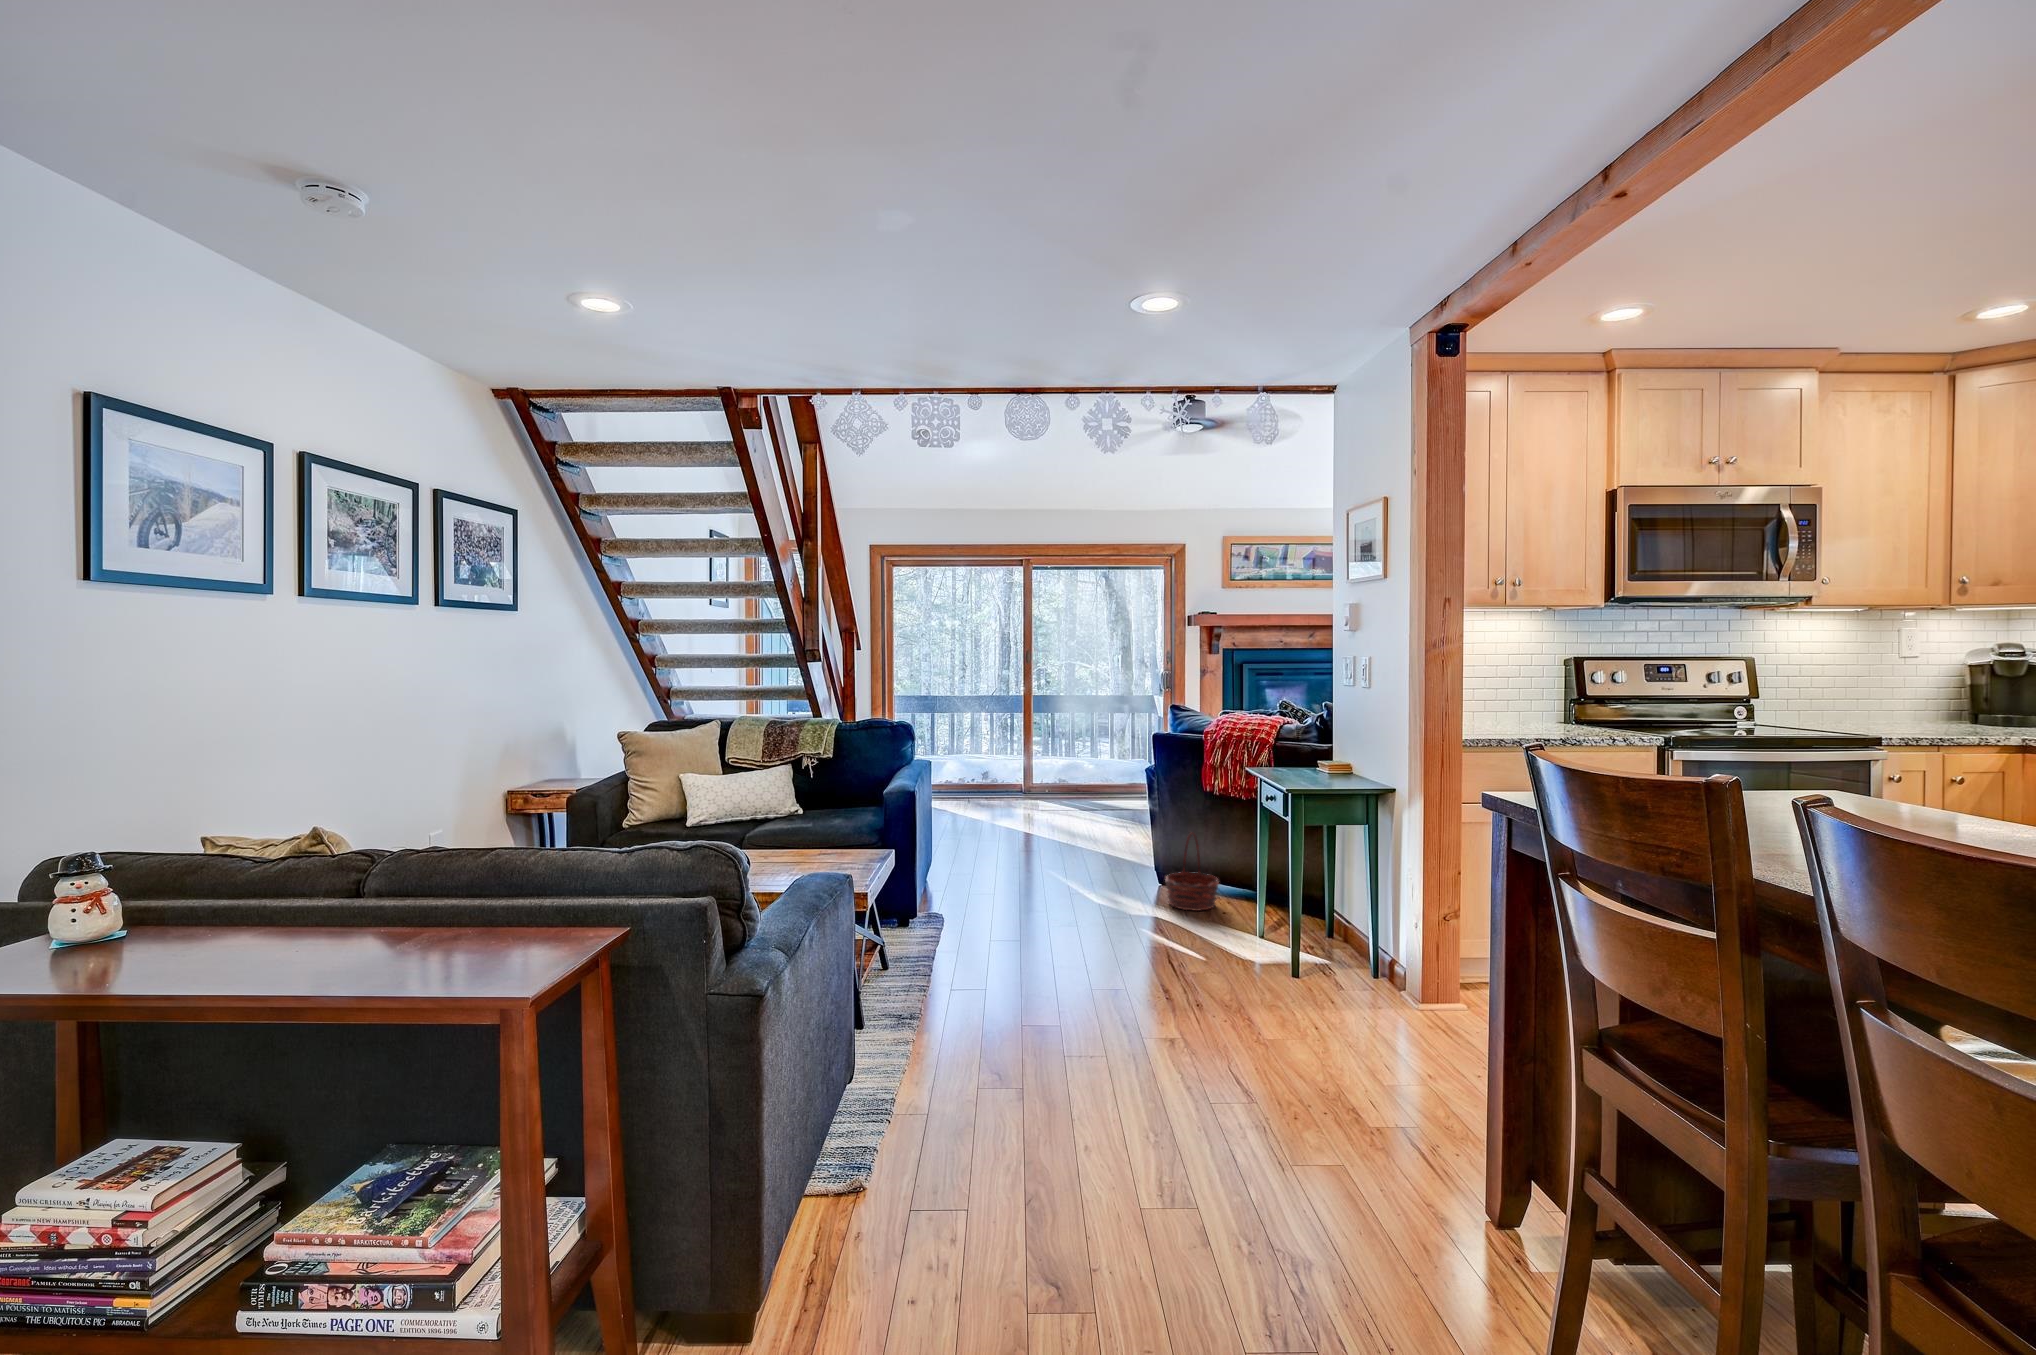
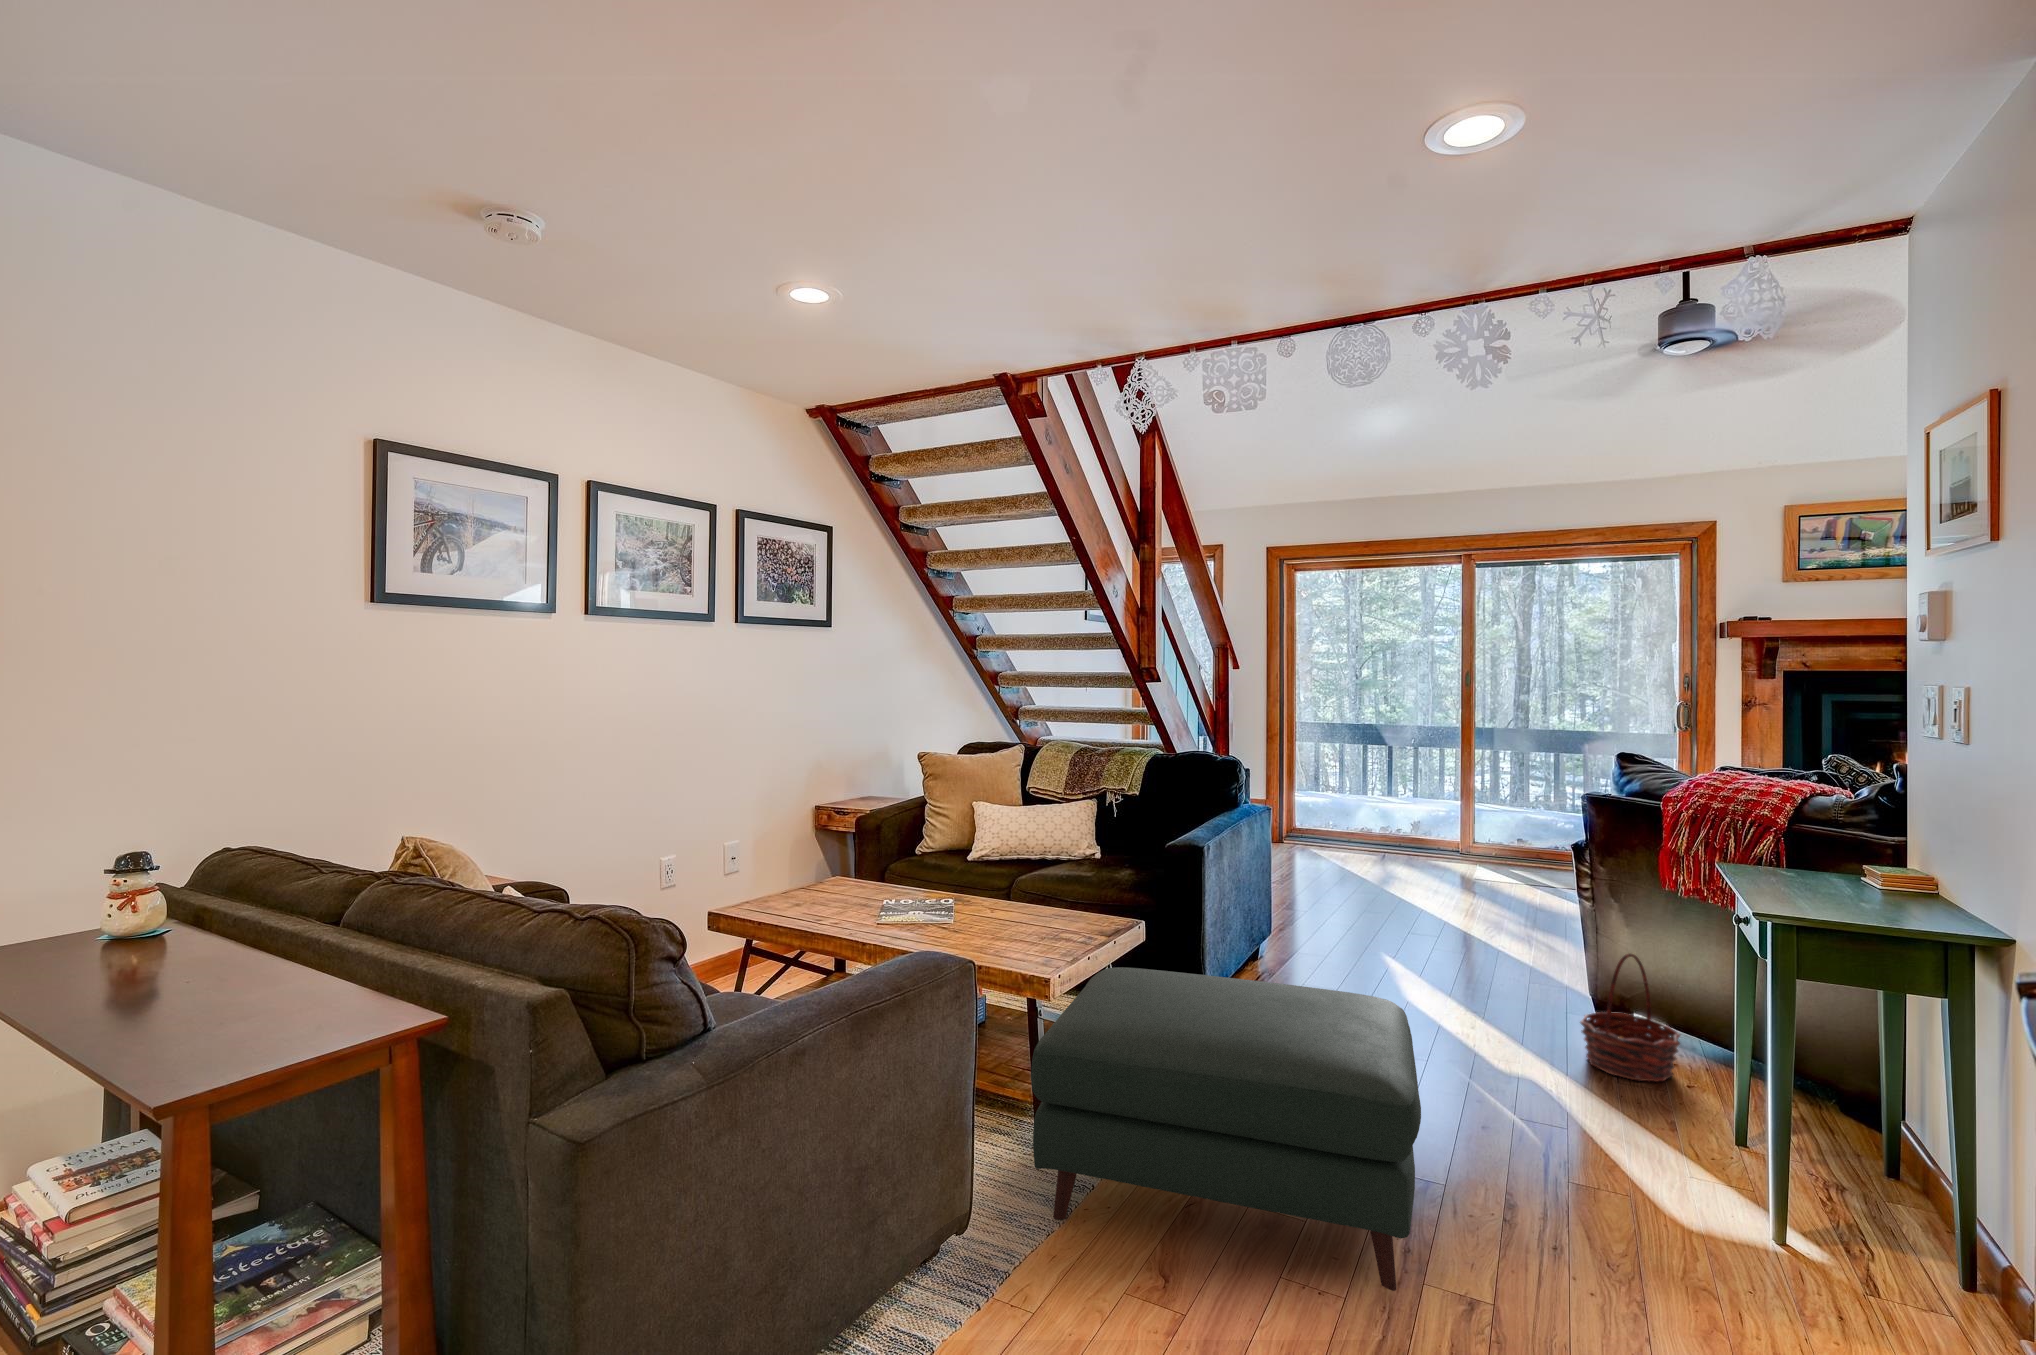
ottoman: none [893,870,1154,1056] -> present [1031,967,1421,1291]

